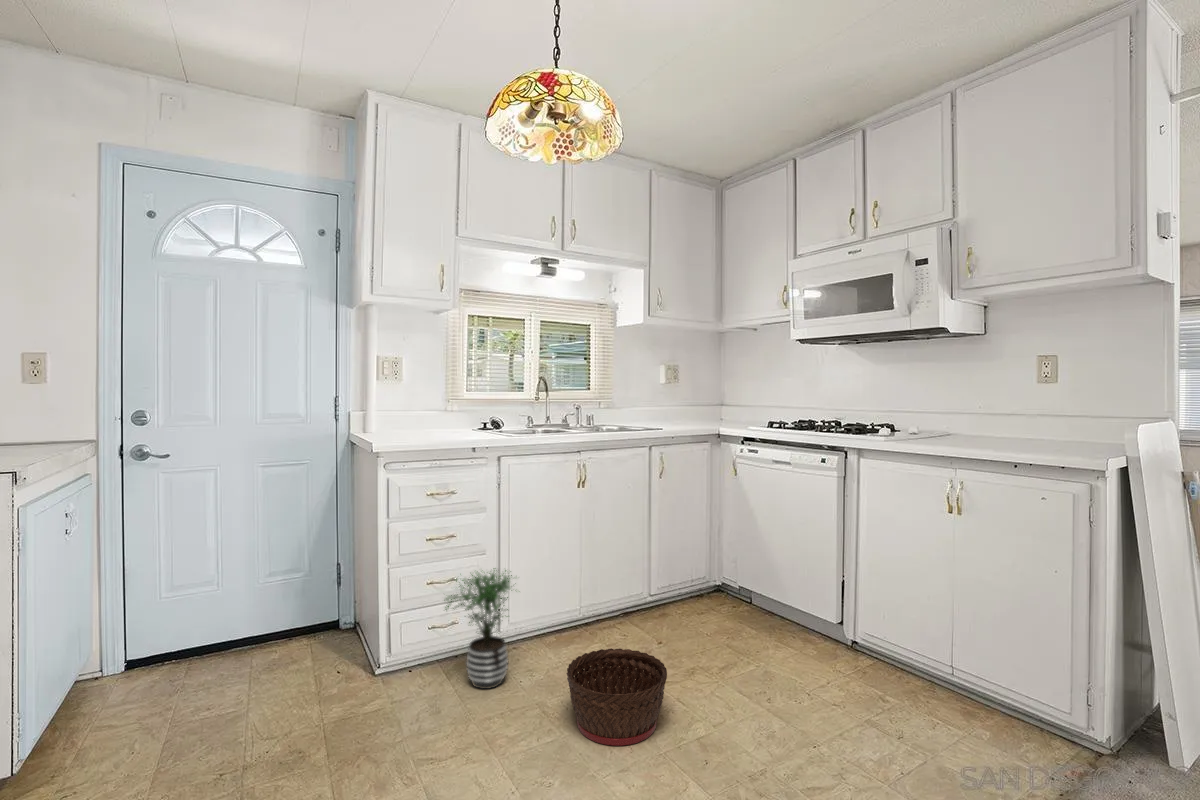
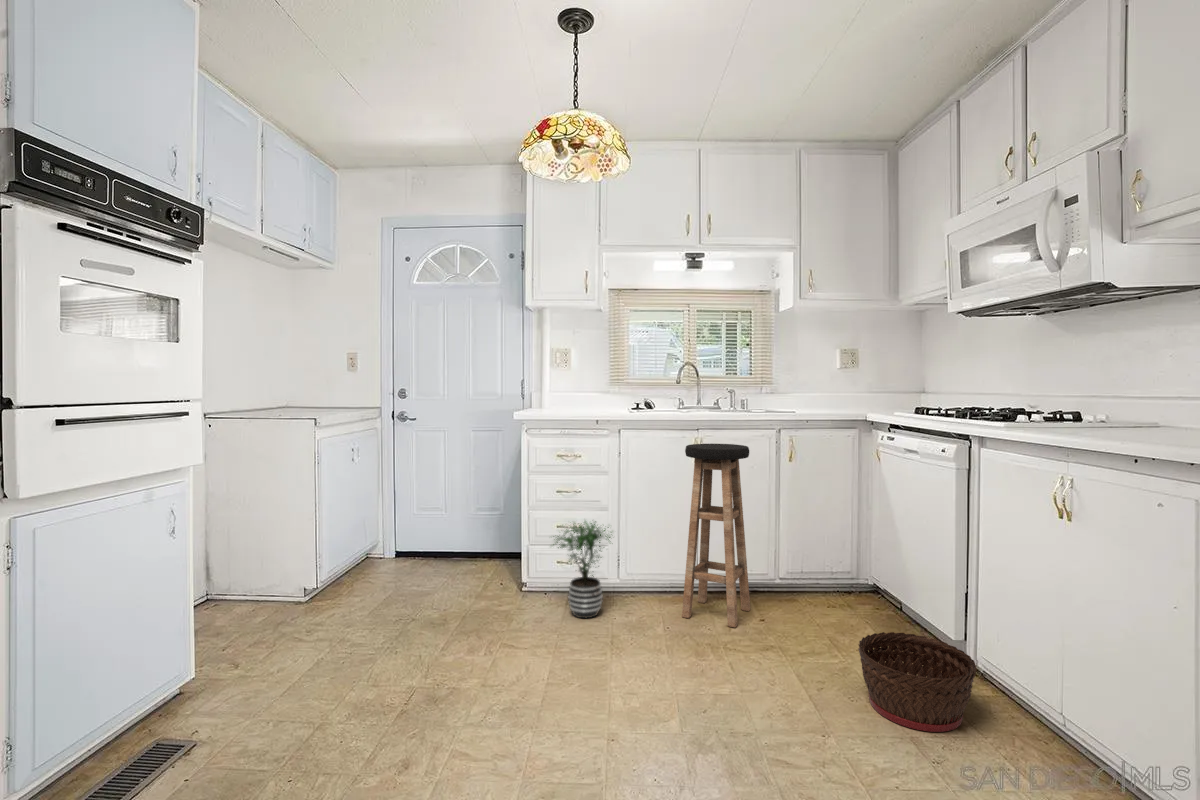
bar stool: none [584,465,651,658] -> present [682,444,750,628]
basket: present [567,648,667,746] -> present [858,632,976,732]

